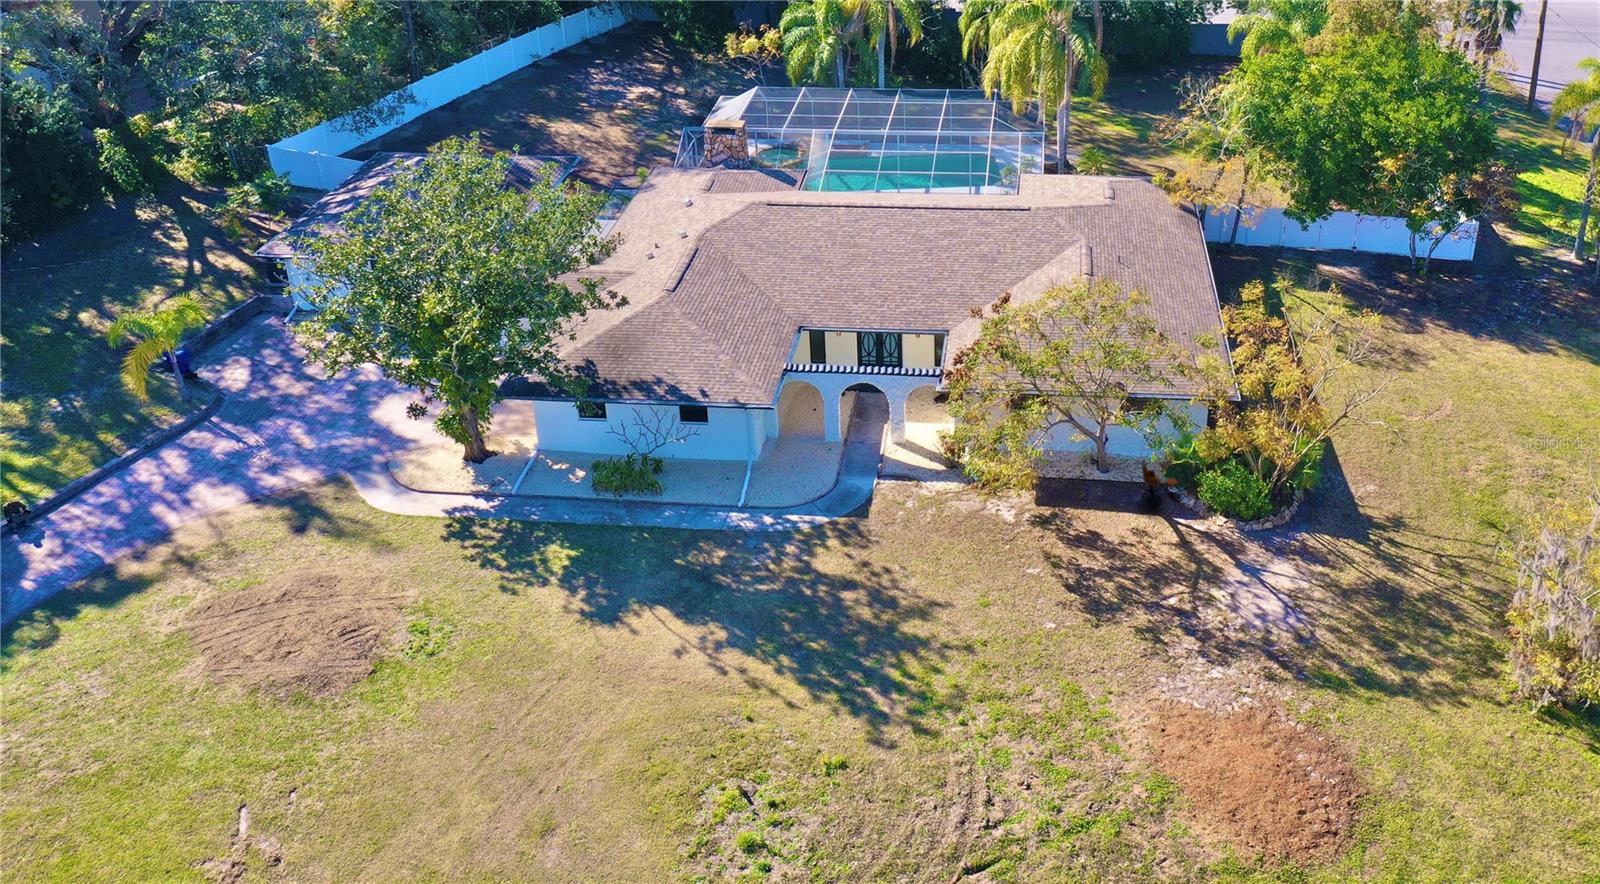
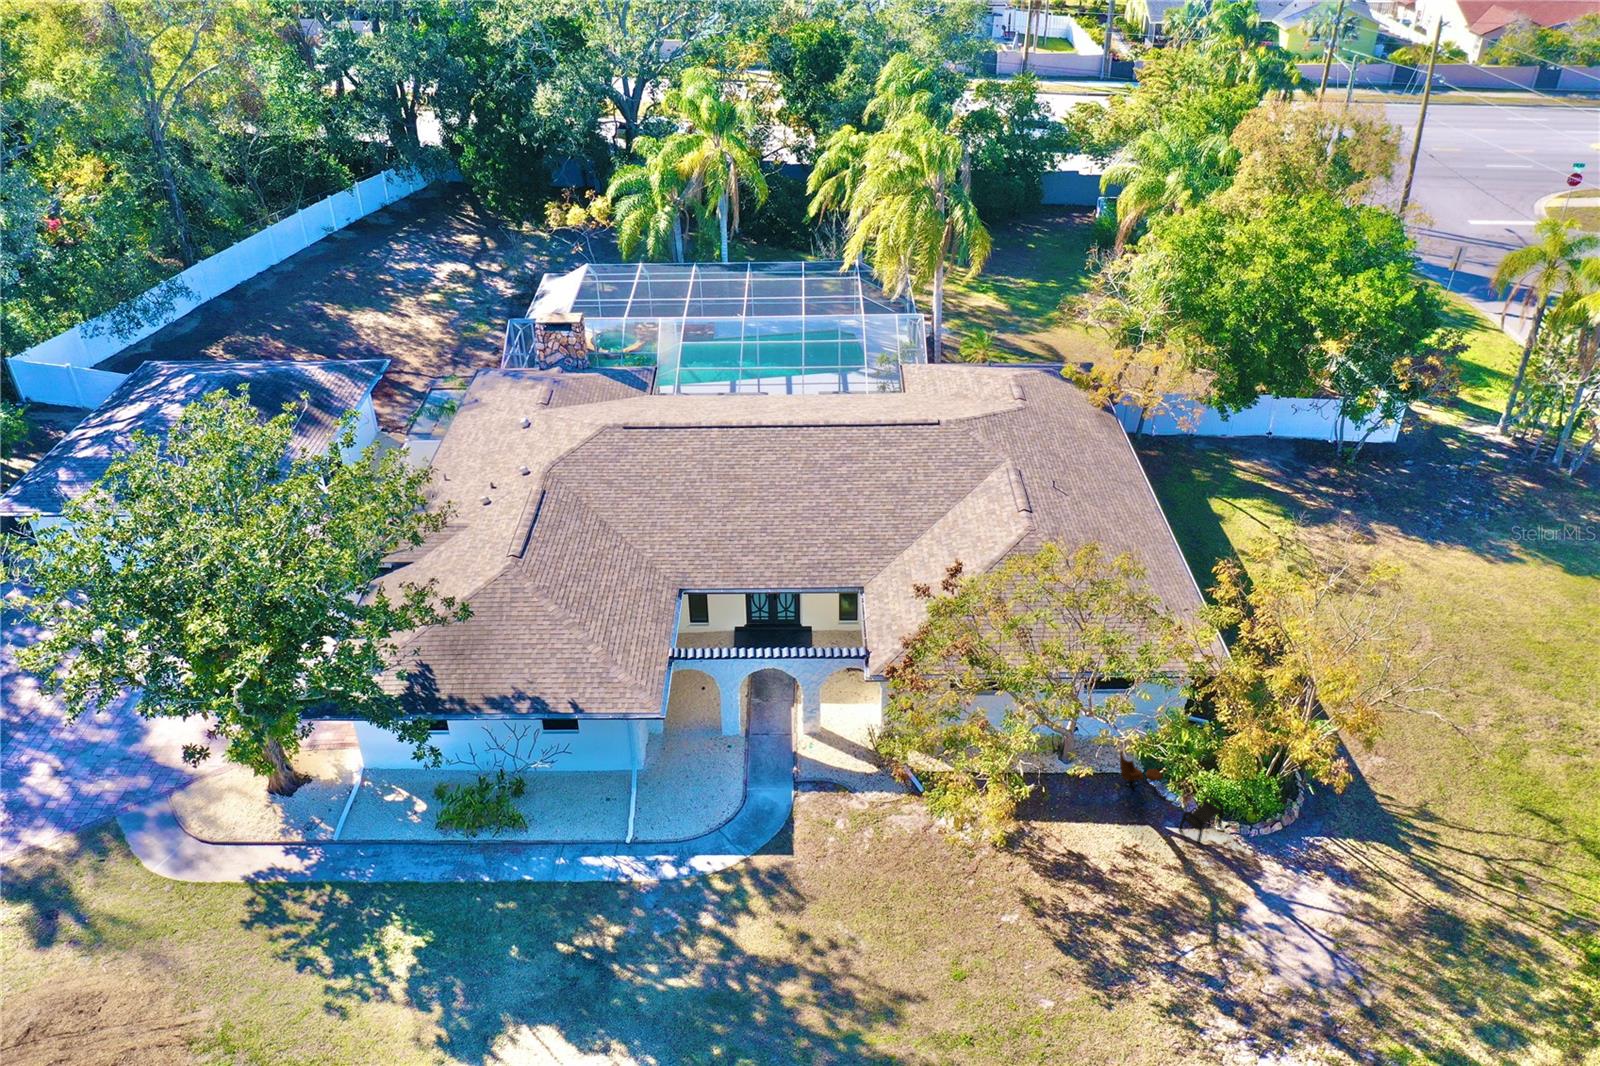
bench: none [1184,494,1223,530] -> present [1179,795,1224,843]

